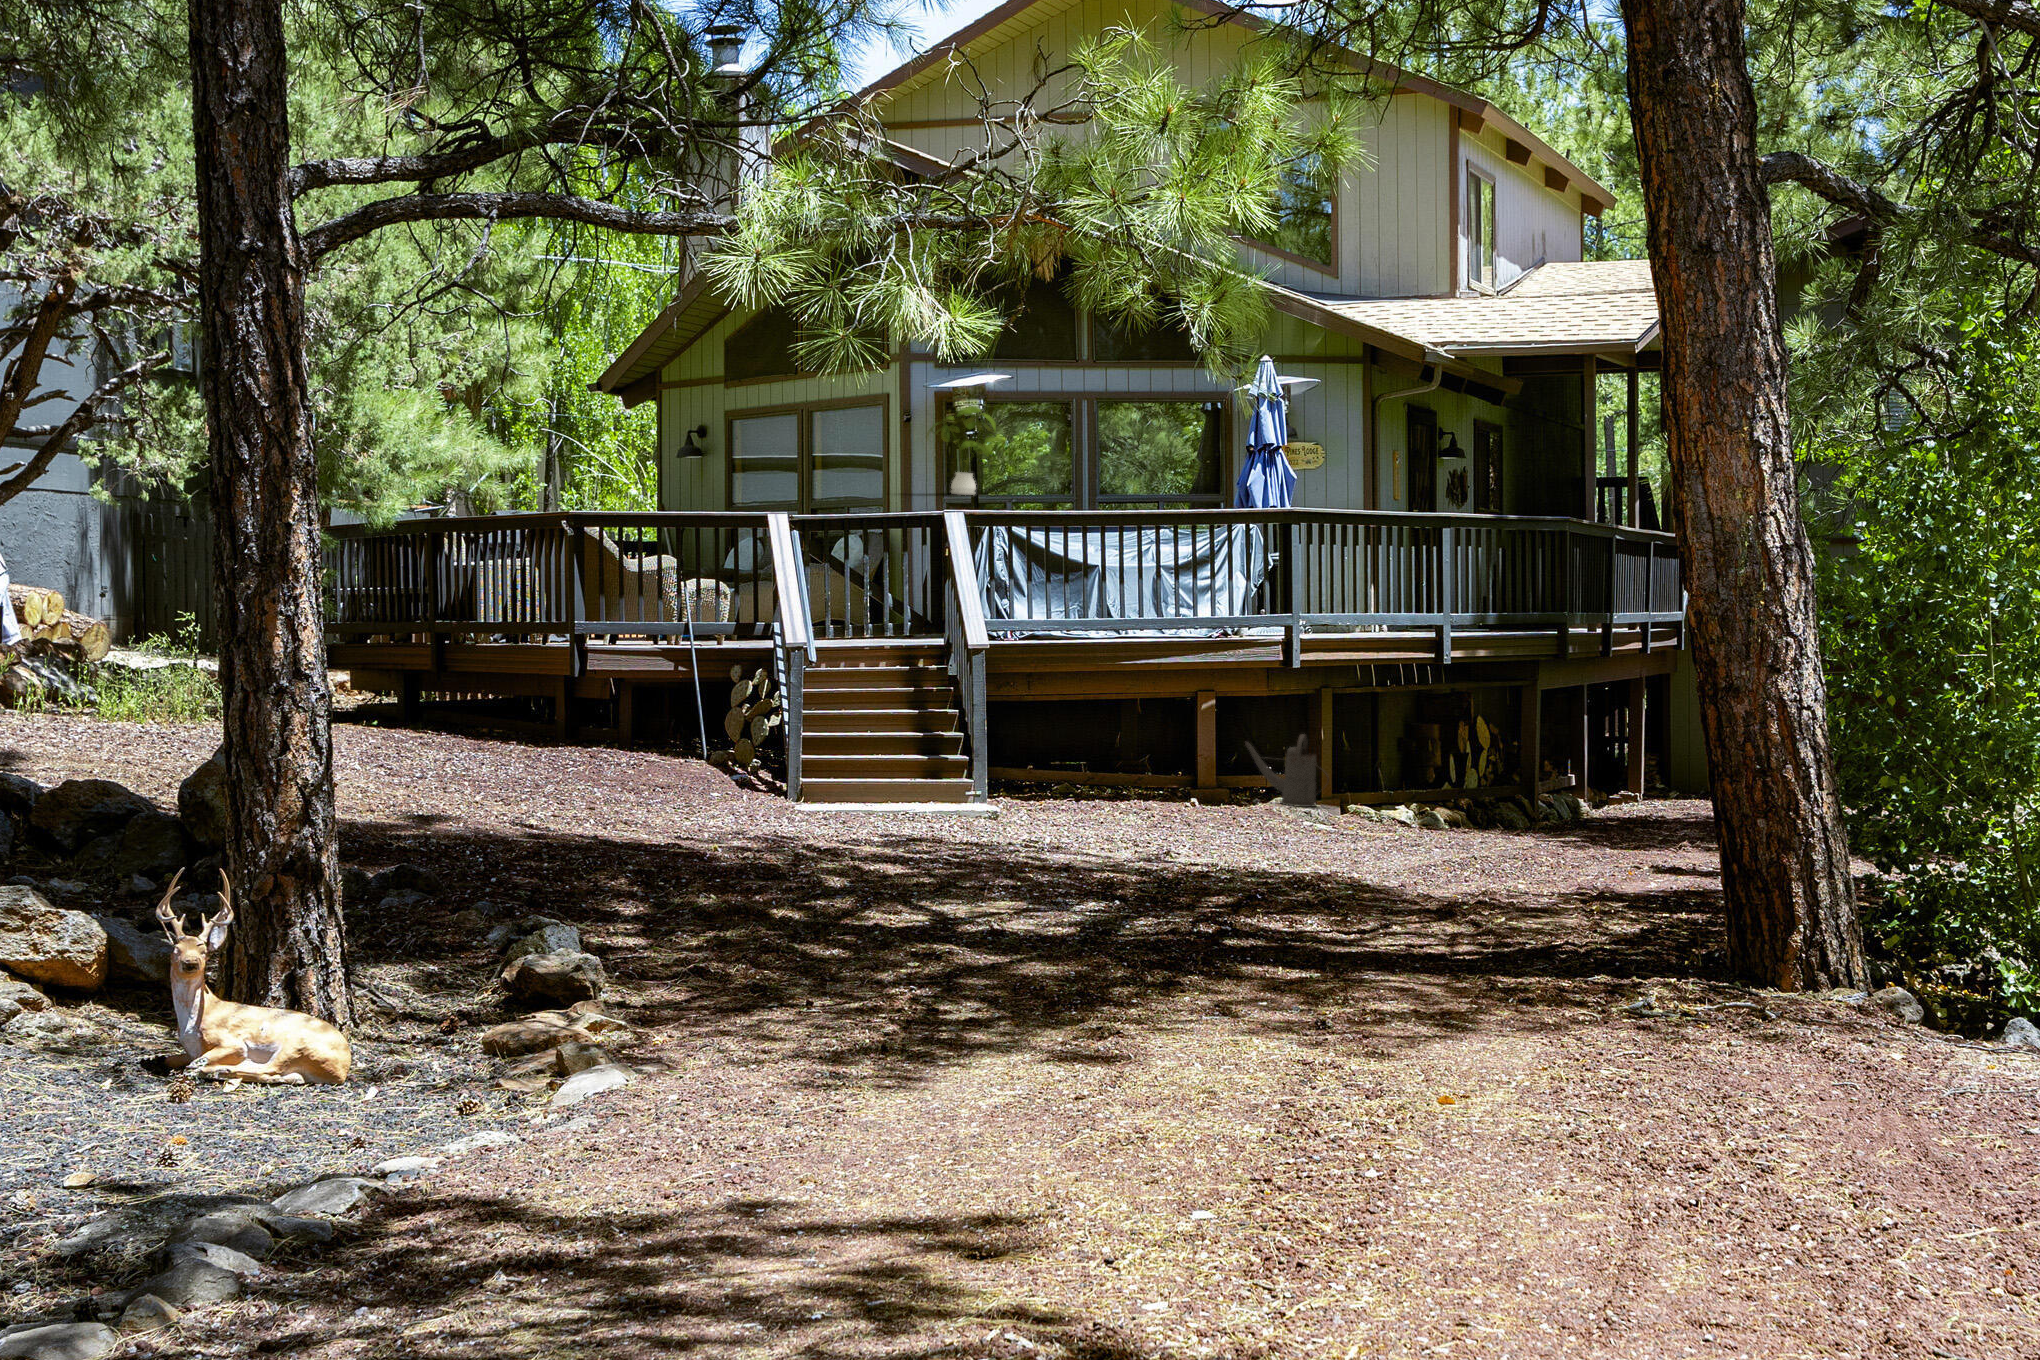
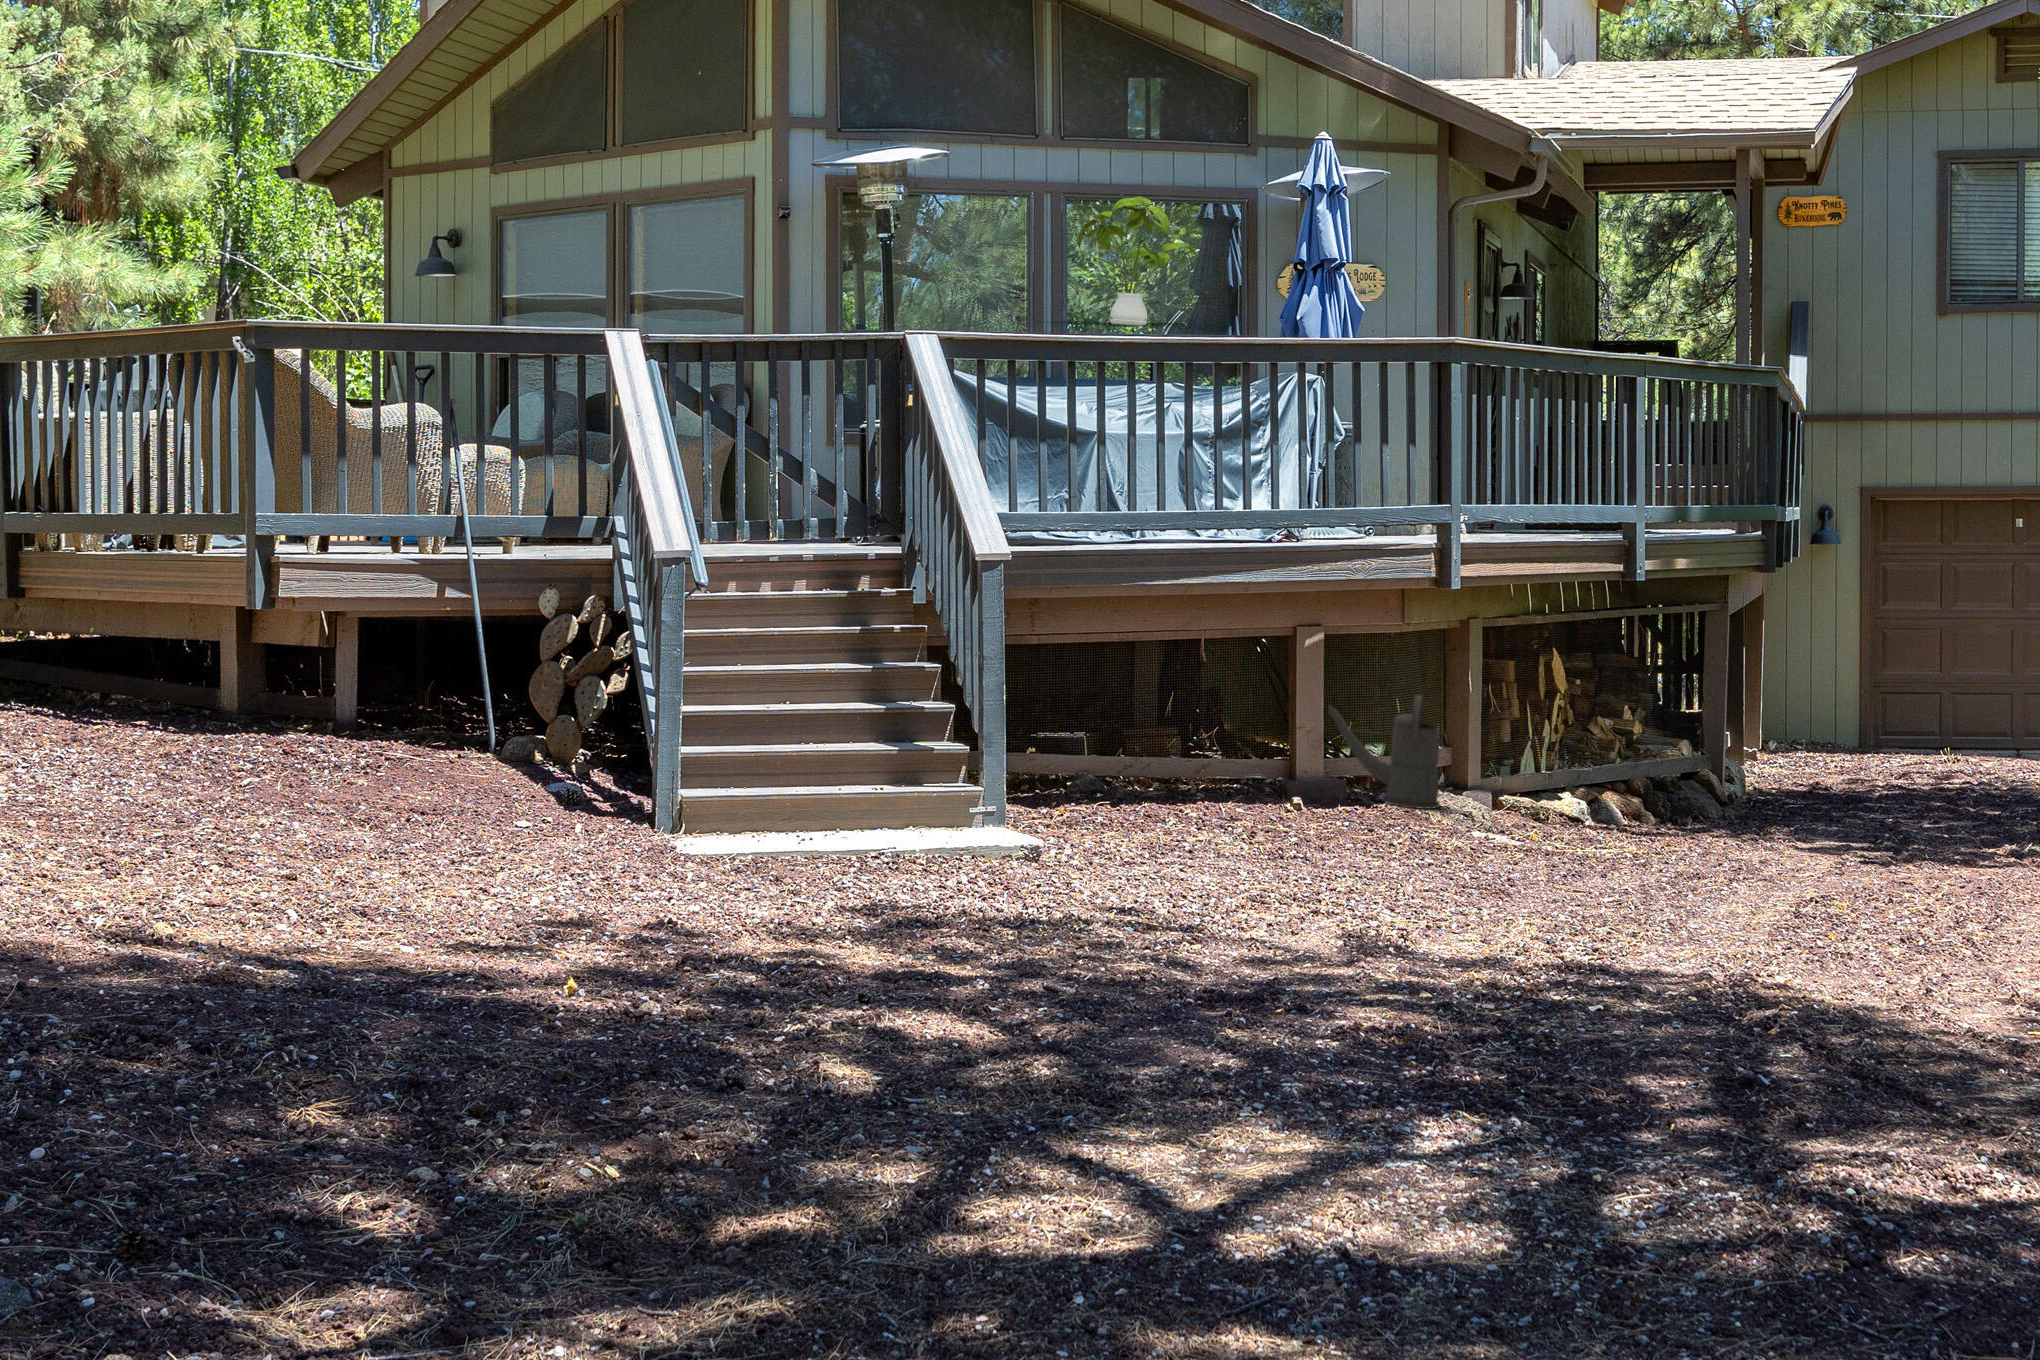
house plant: present [927,406,1006,495] -> present [1077,196,1196,326]

